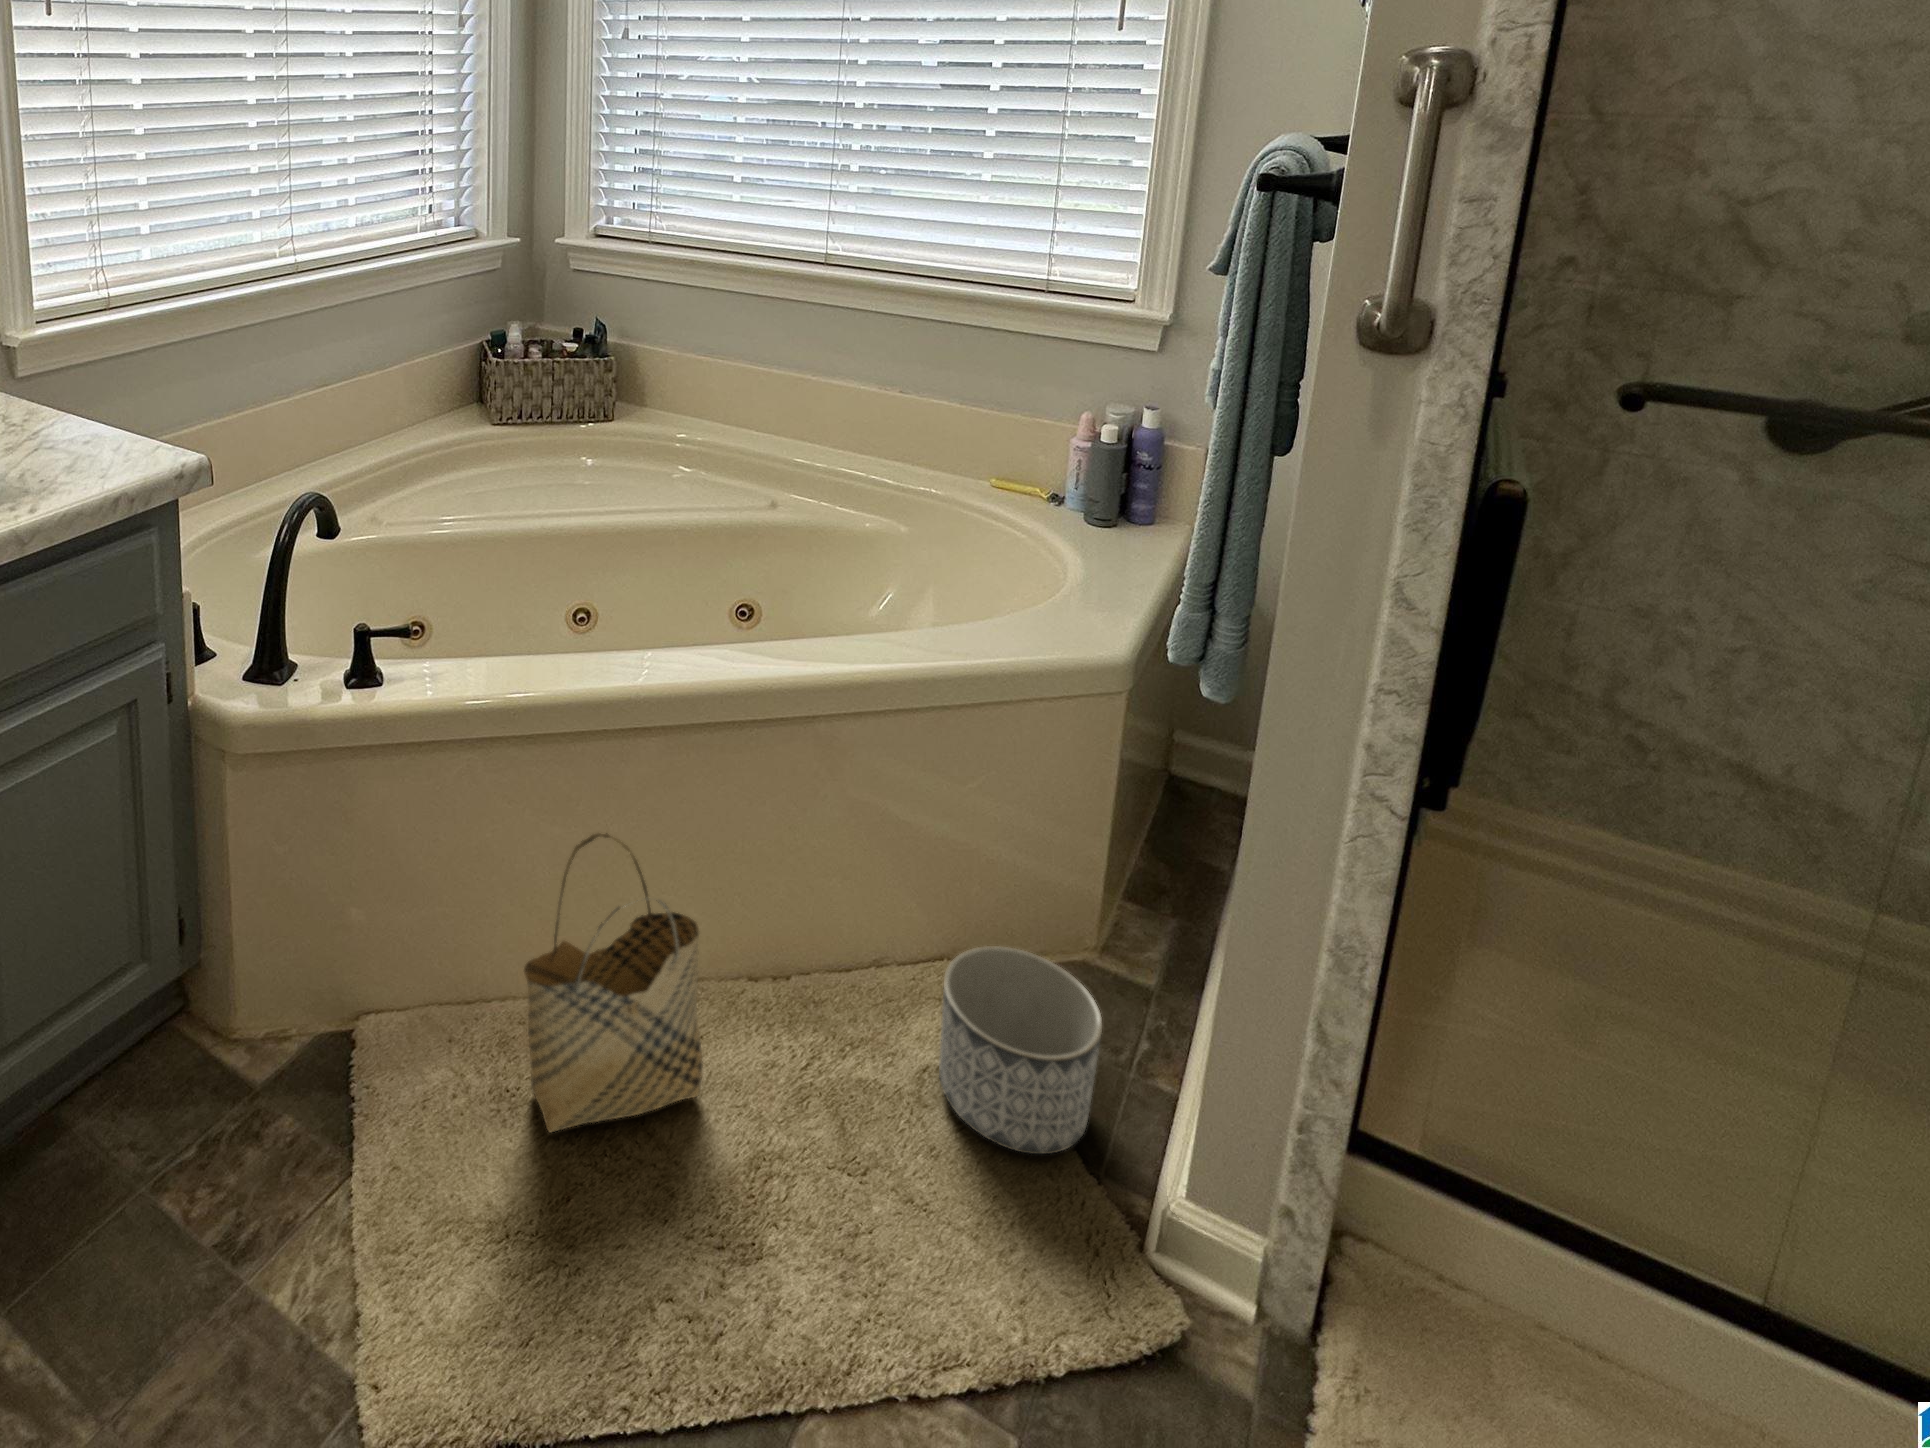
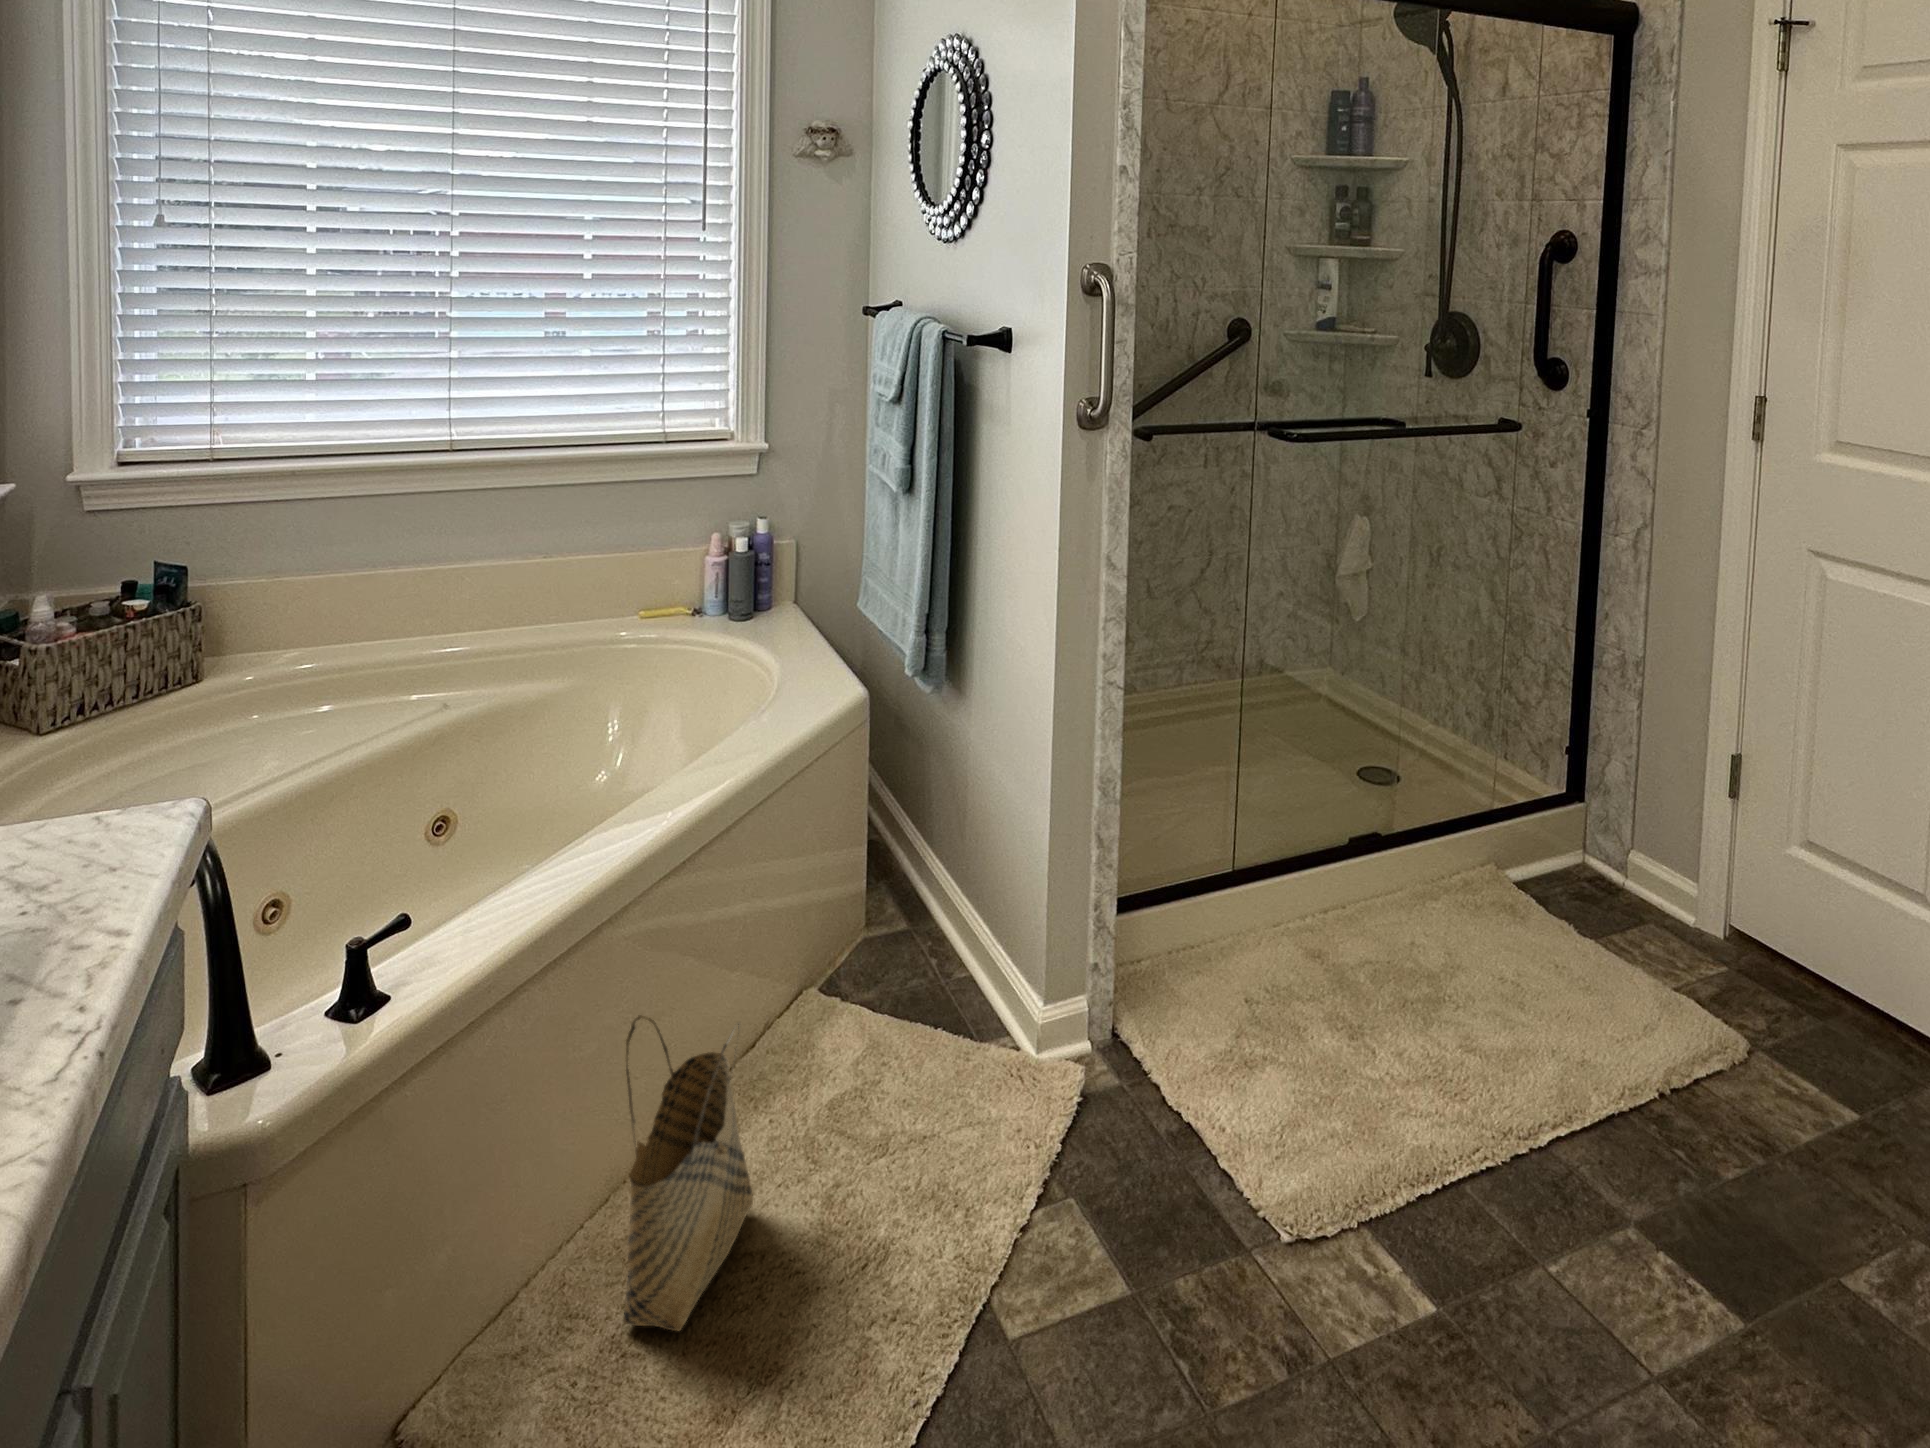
planter: present [939,946,1102,1154] -> none [856,925,967,1072]

